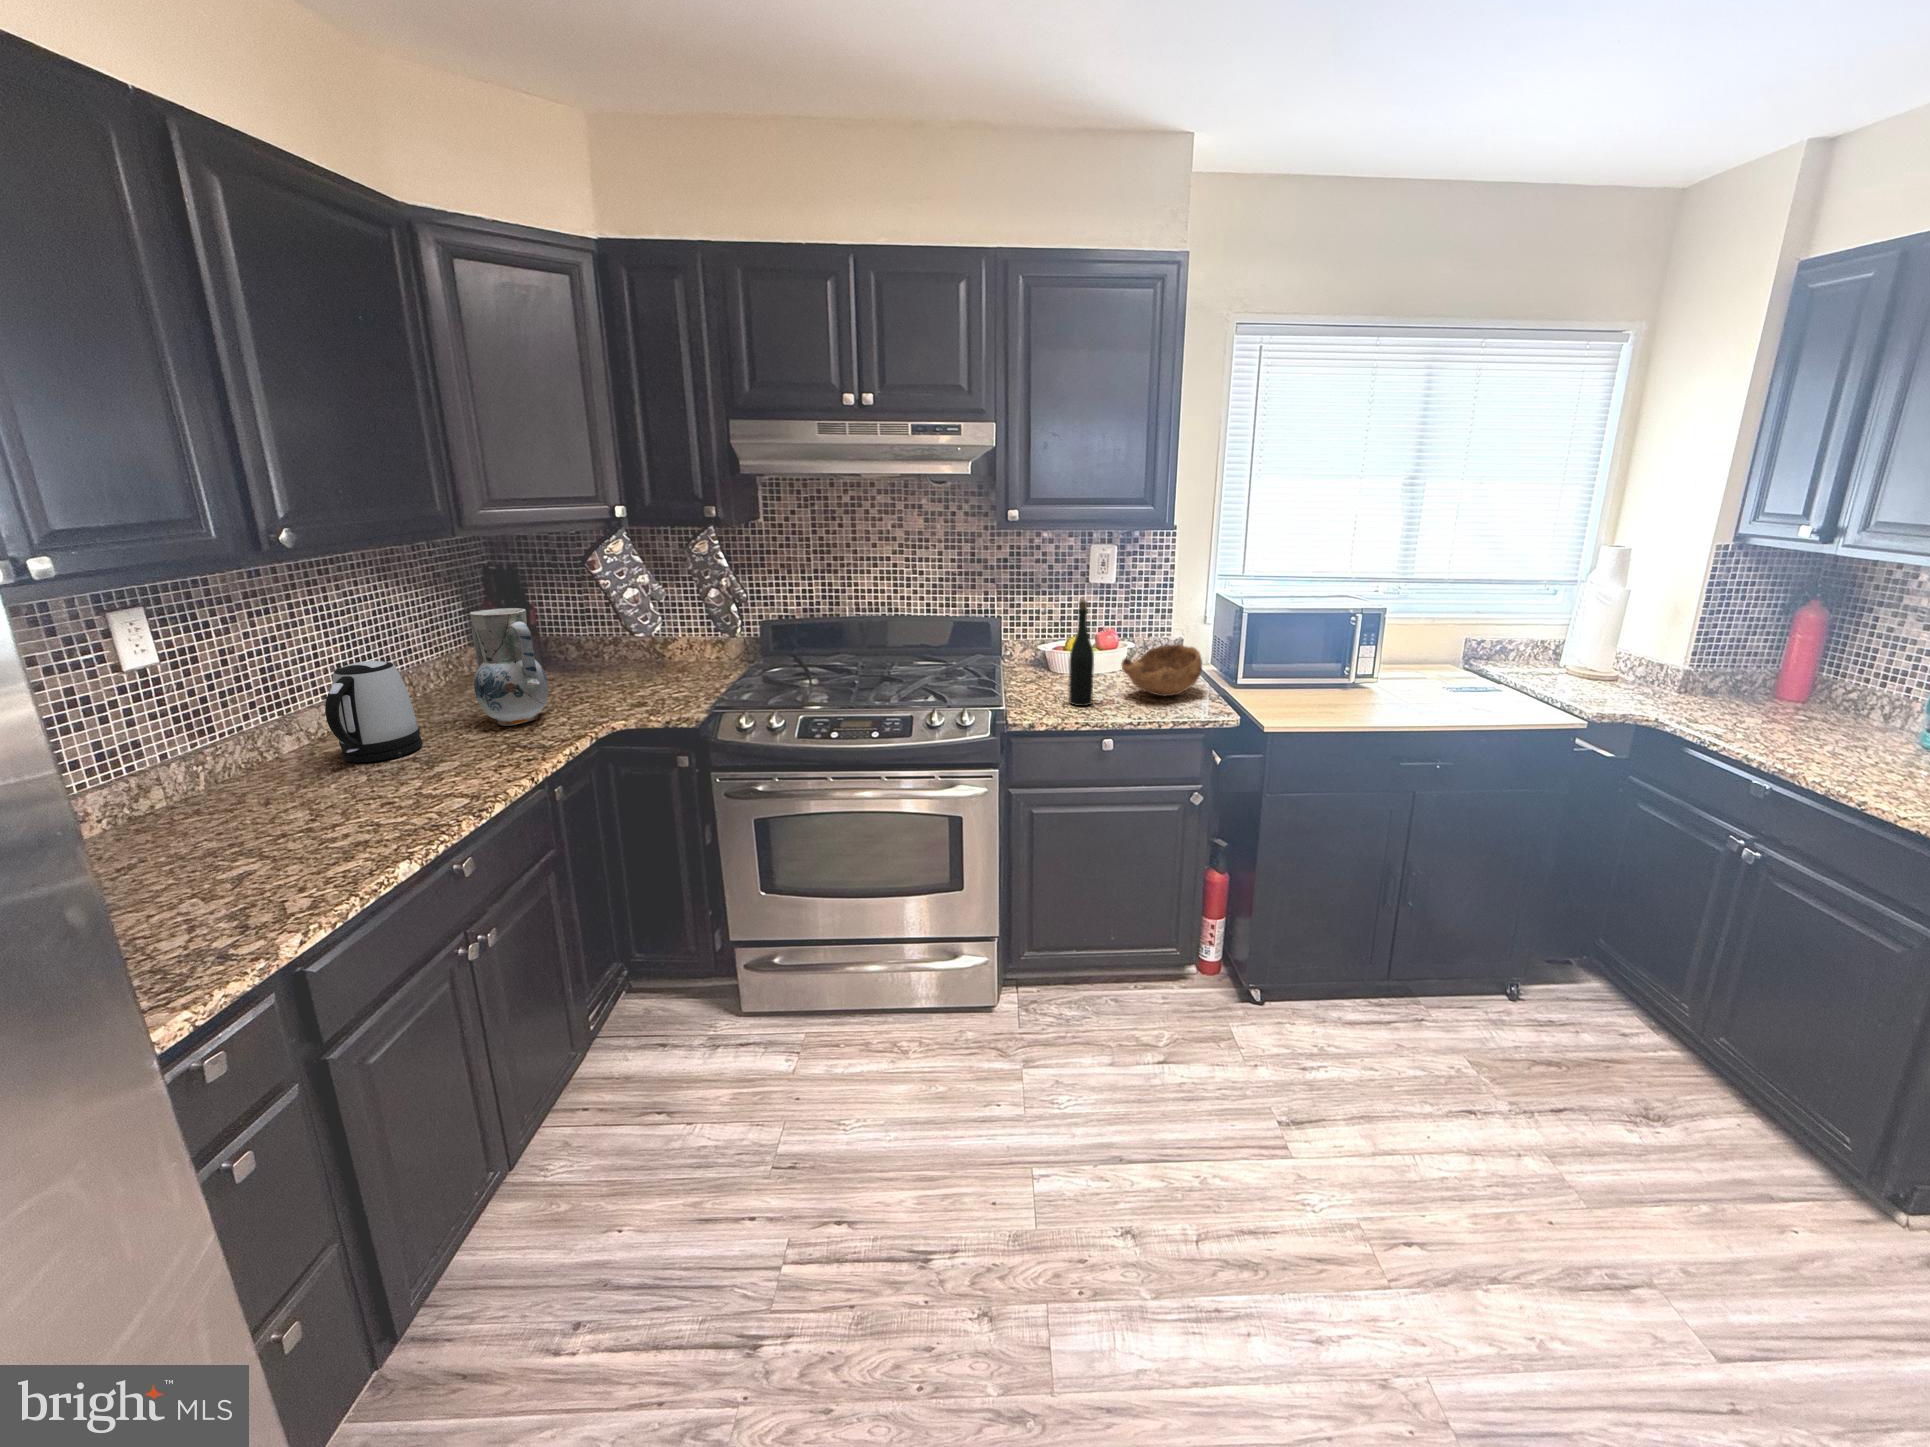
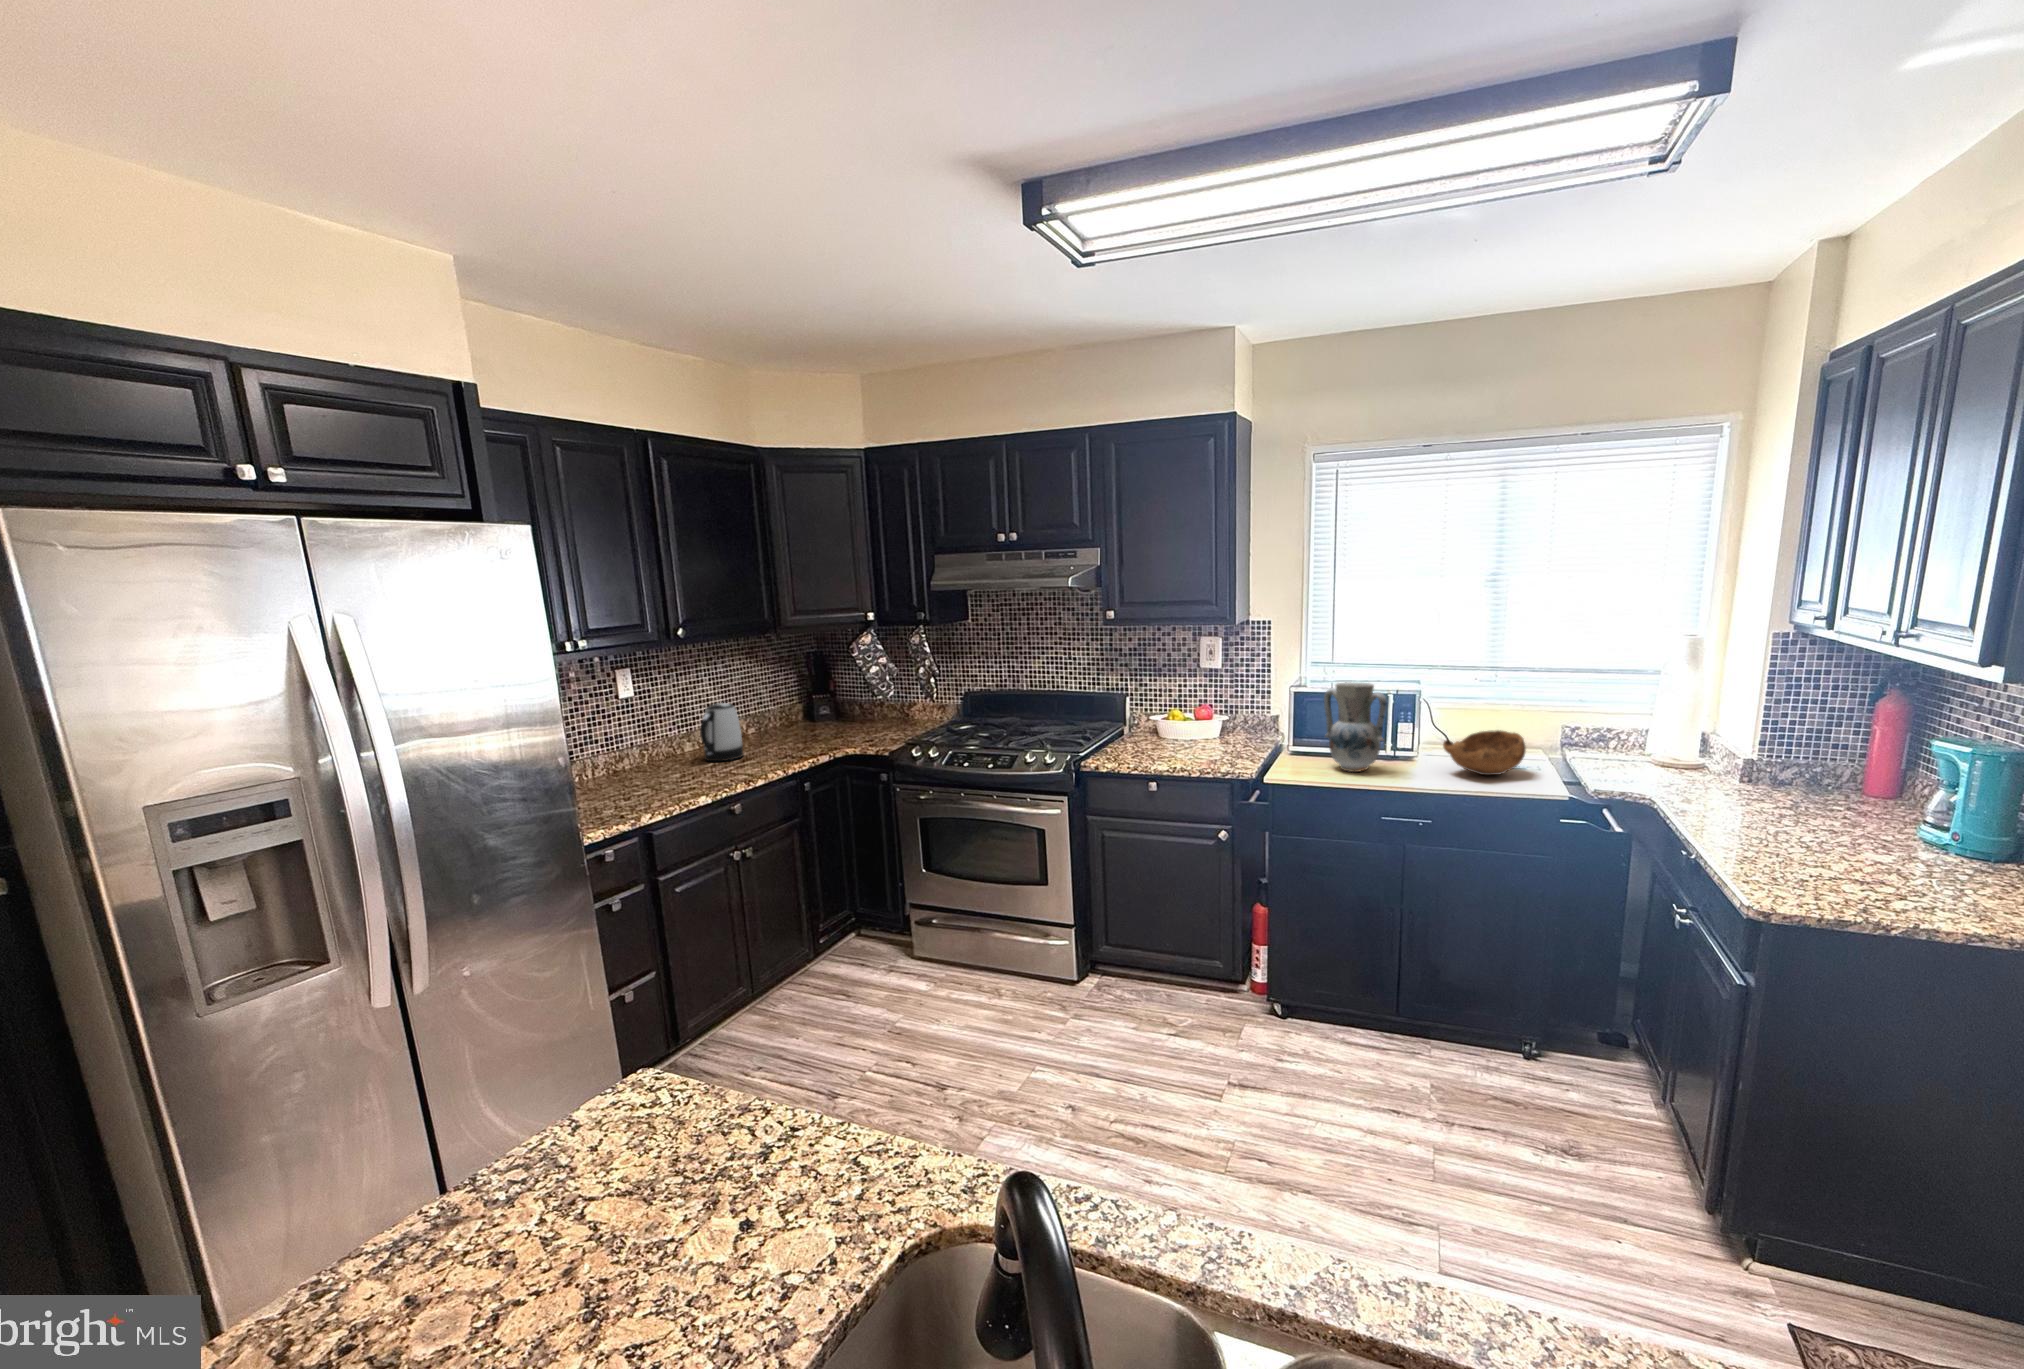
bottle: present [1069,600,1094,706] -> none [1155,678,1175,759]
vase: present [470,608,548,726] -> present [1324,682,1387,772]
wooden bowl: present [1121,645,1202,696] -> present [1443,730,1526,775]

